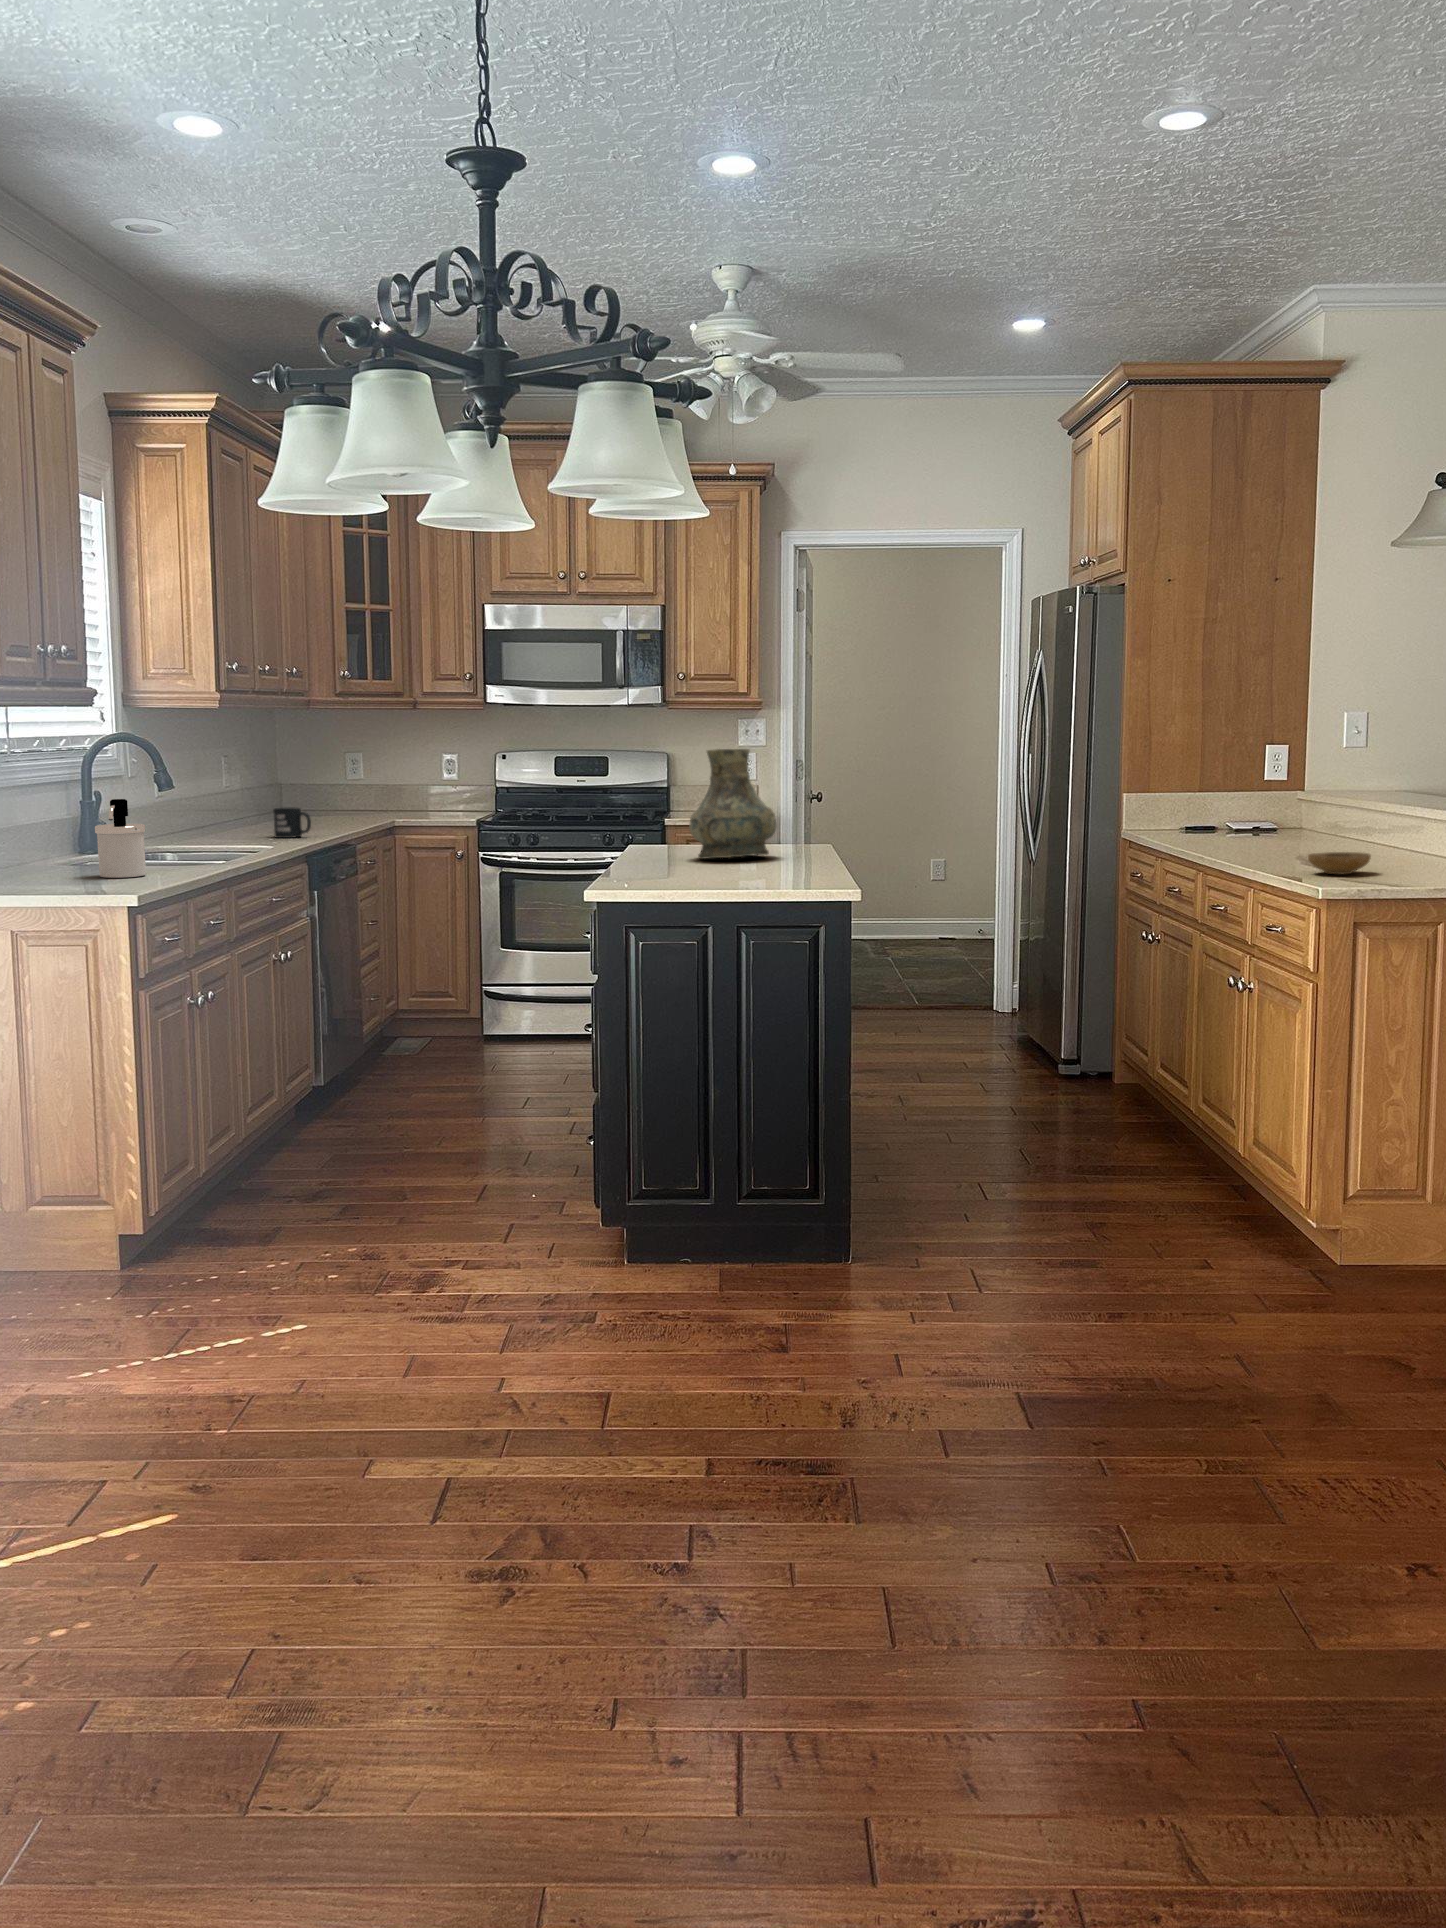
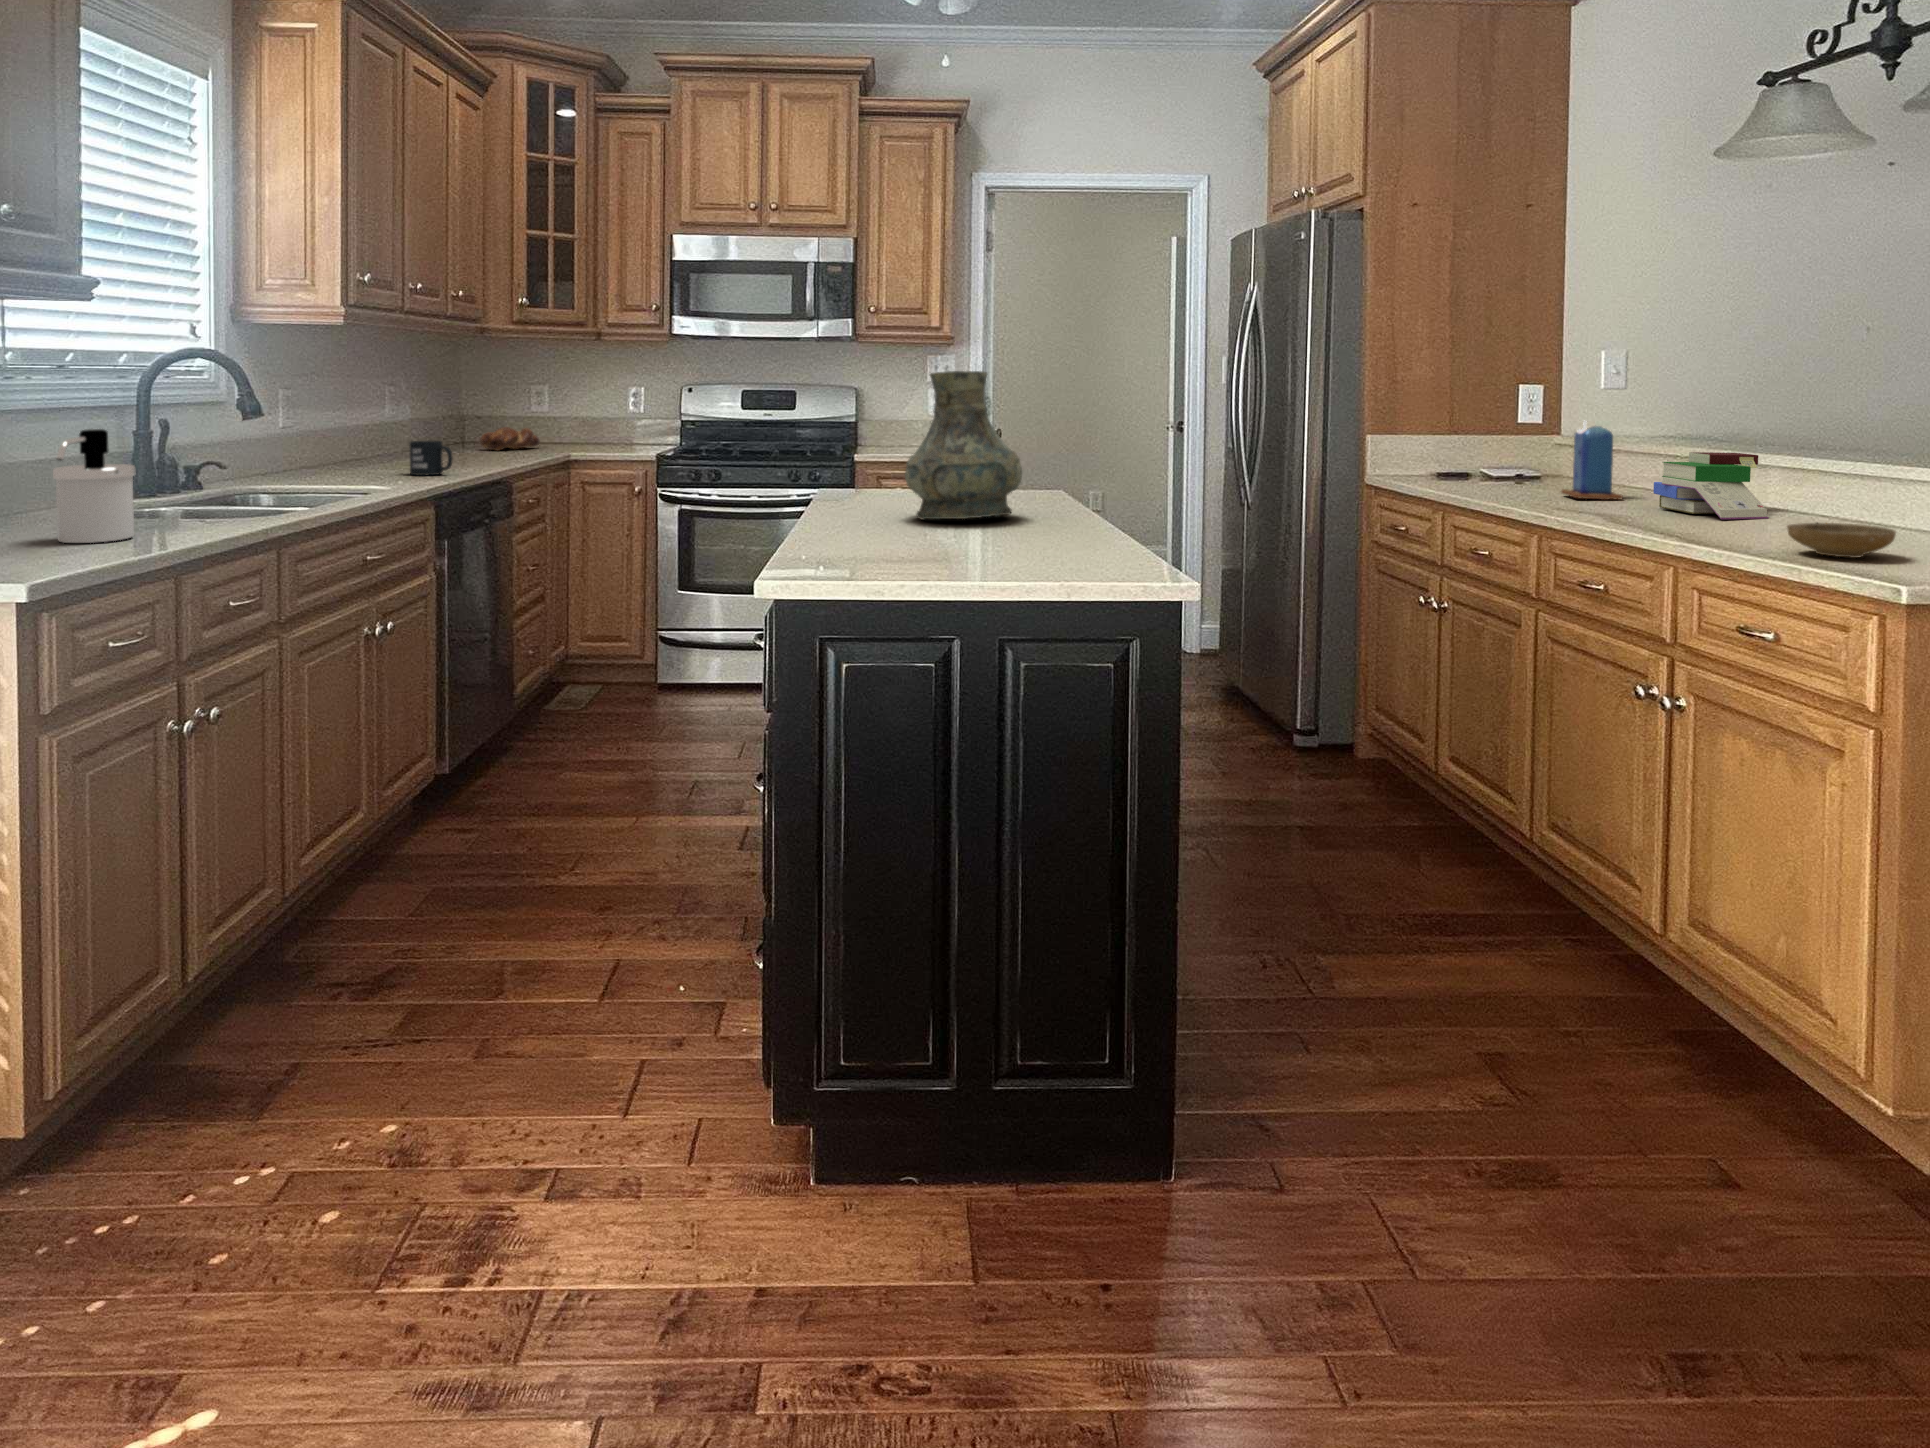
candle: none [1249,778,1289,844] -> present [1561,421,1623,500]
bread loaf: none [307,795,362,818] -> present [480,427,540,450]
book: none [1297,804,1370,855] -> present [1653,452,1769,519]

